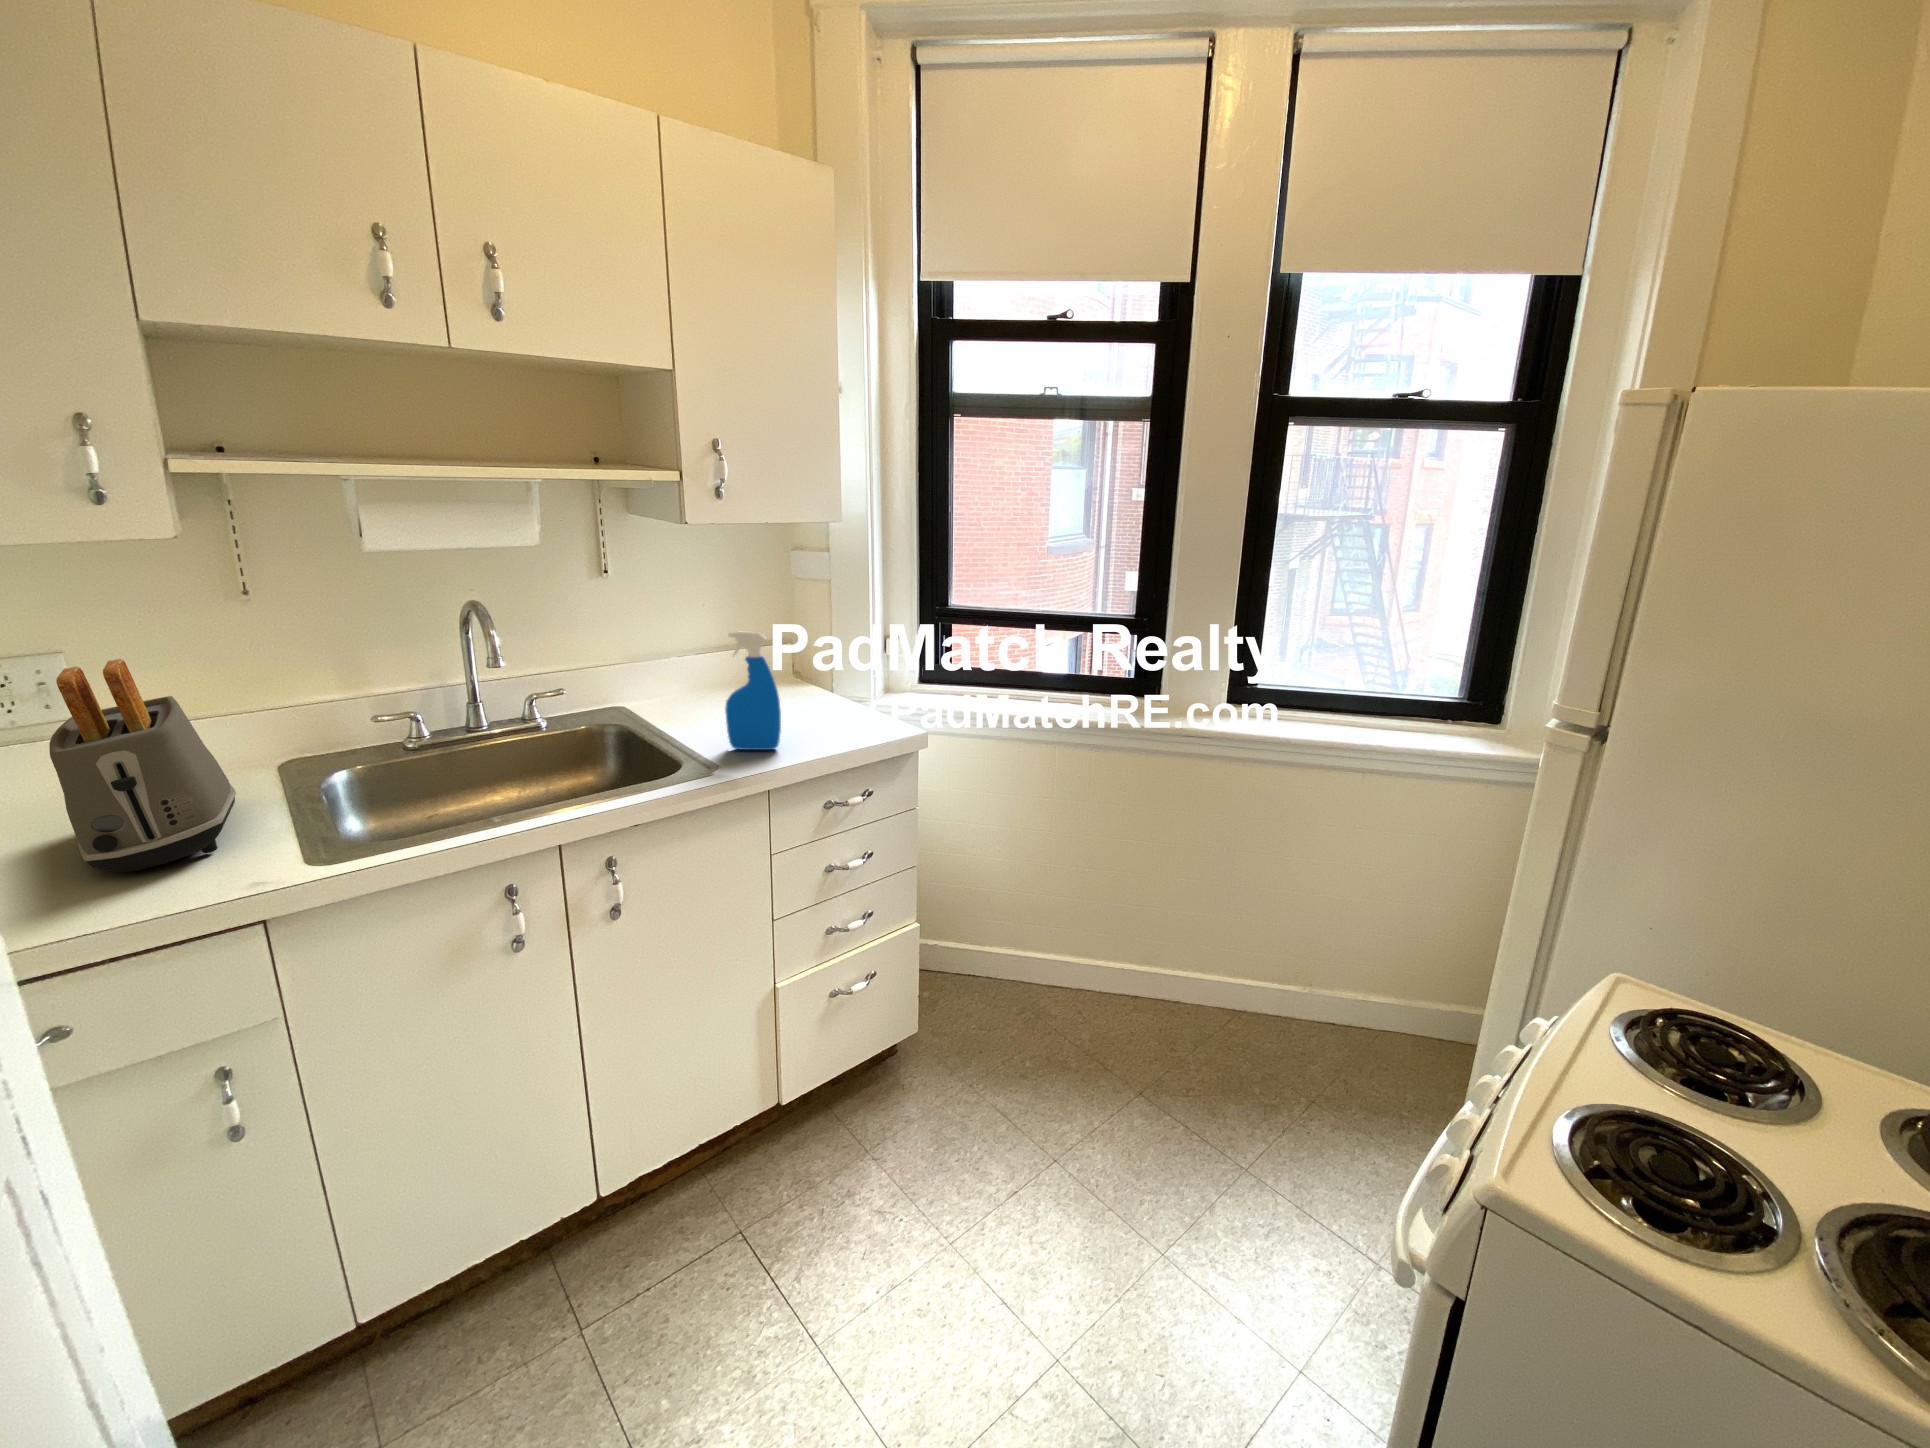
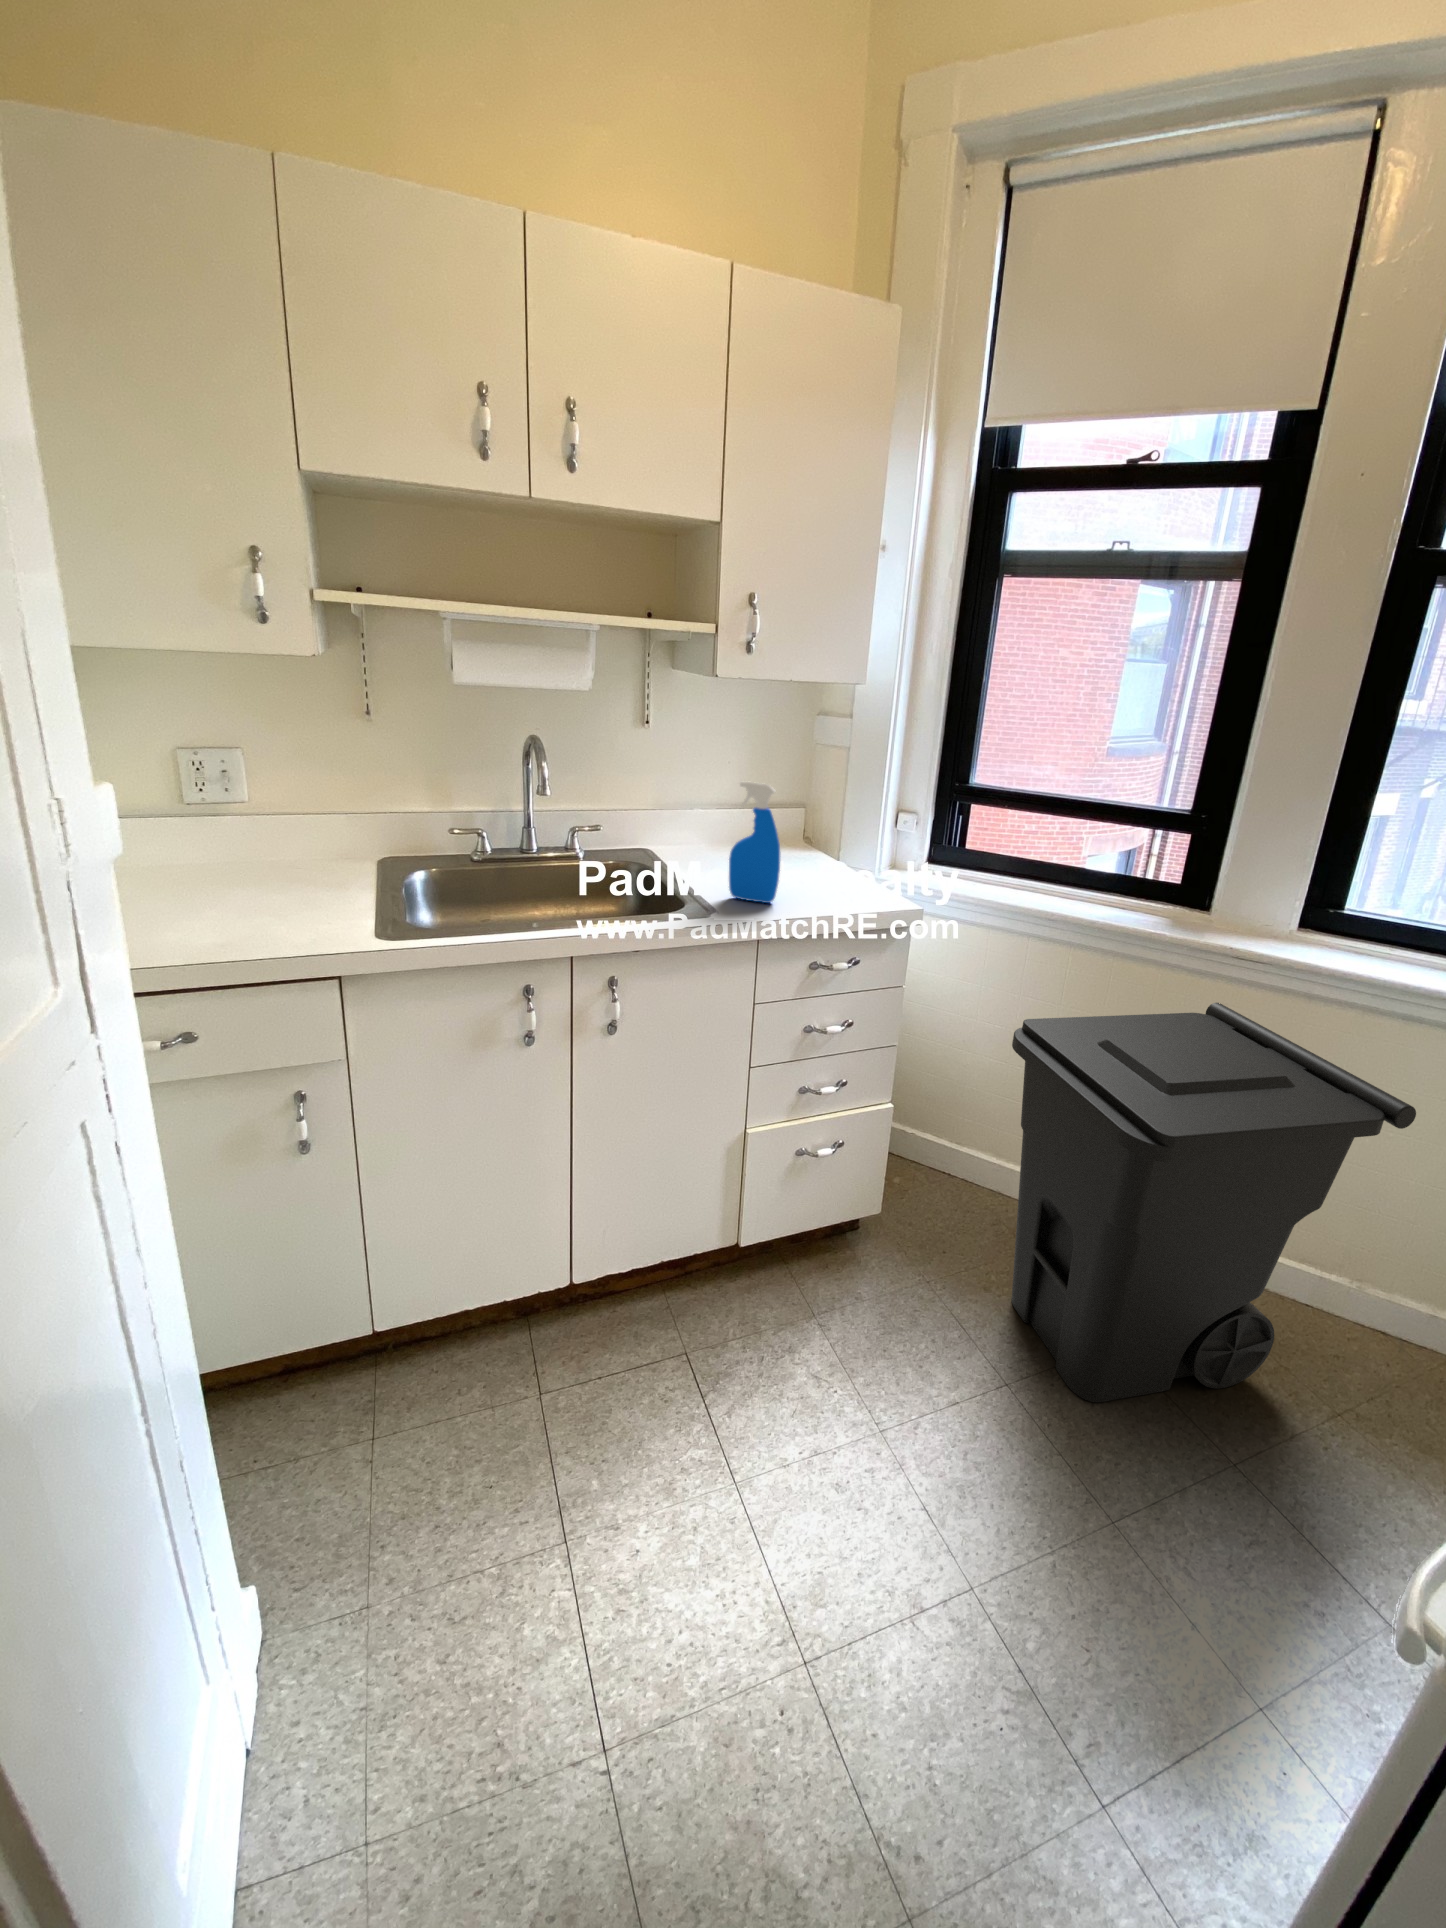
toaster: present [49,659,236,872] -> none [228,753,345,922]
trash can: none [1022,776,1331,1151] -> present [1012,1003,1416,1402]

